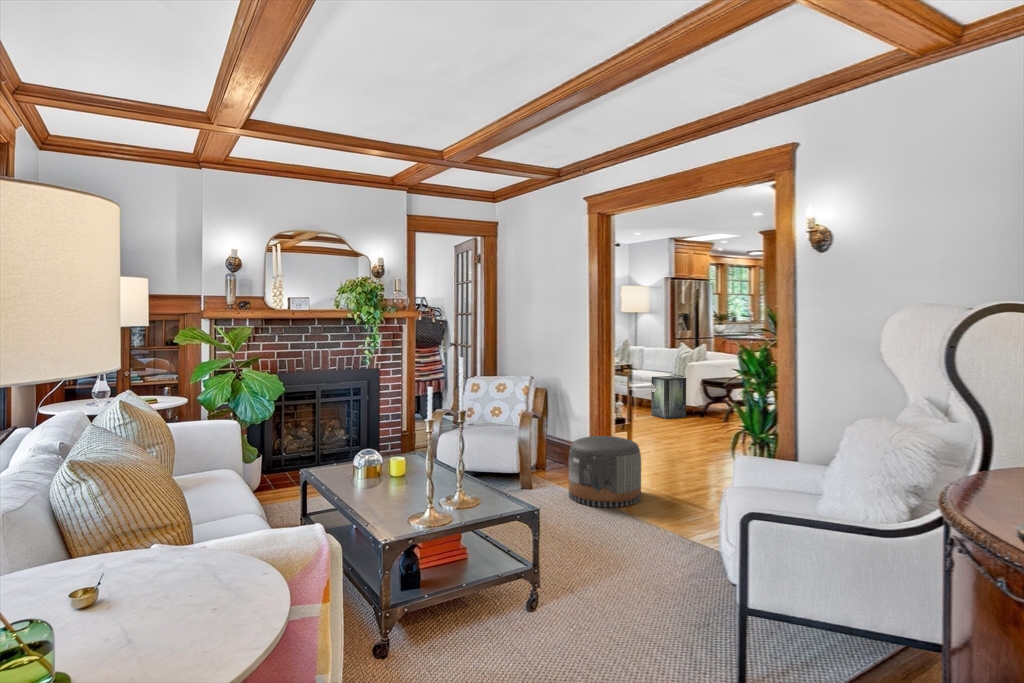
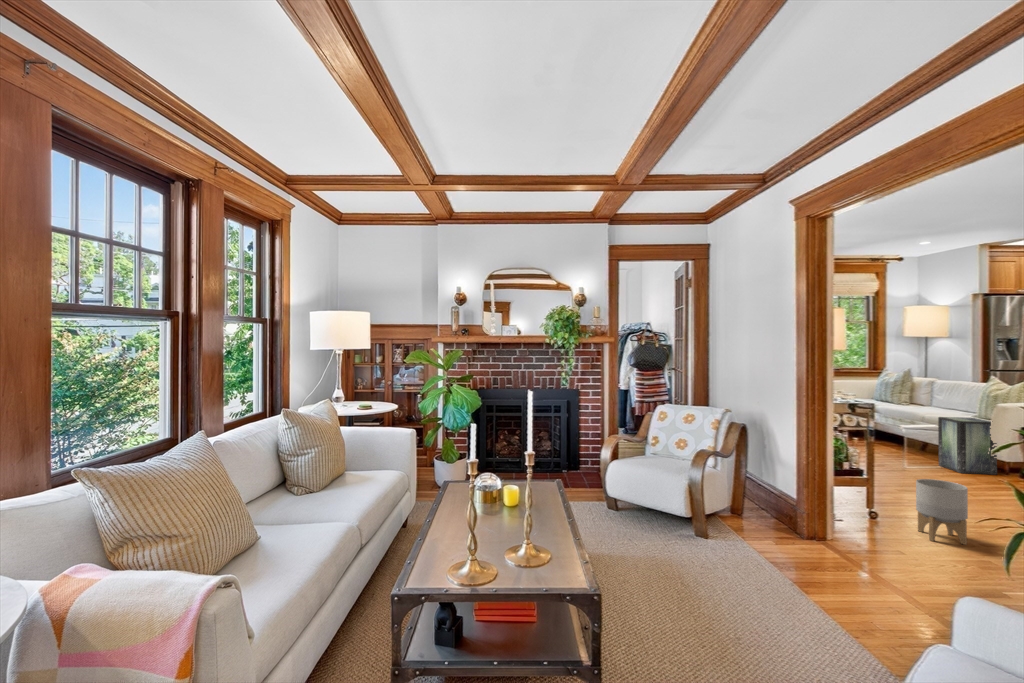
planter: none [659,420,689,464] -> present [916,479,968,545]
pouf: present [569,436,641,507] -> none [749,489,855,593]

